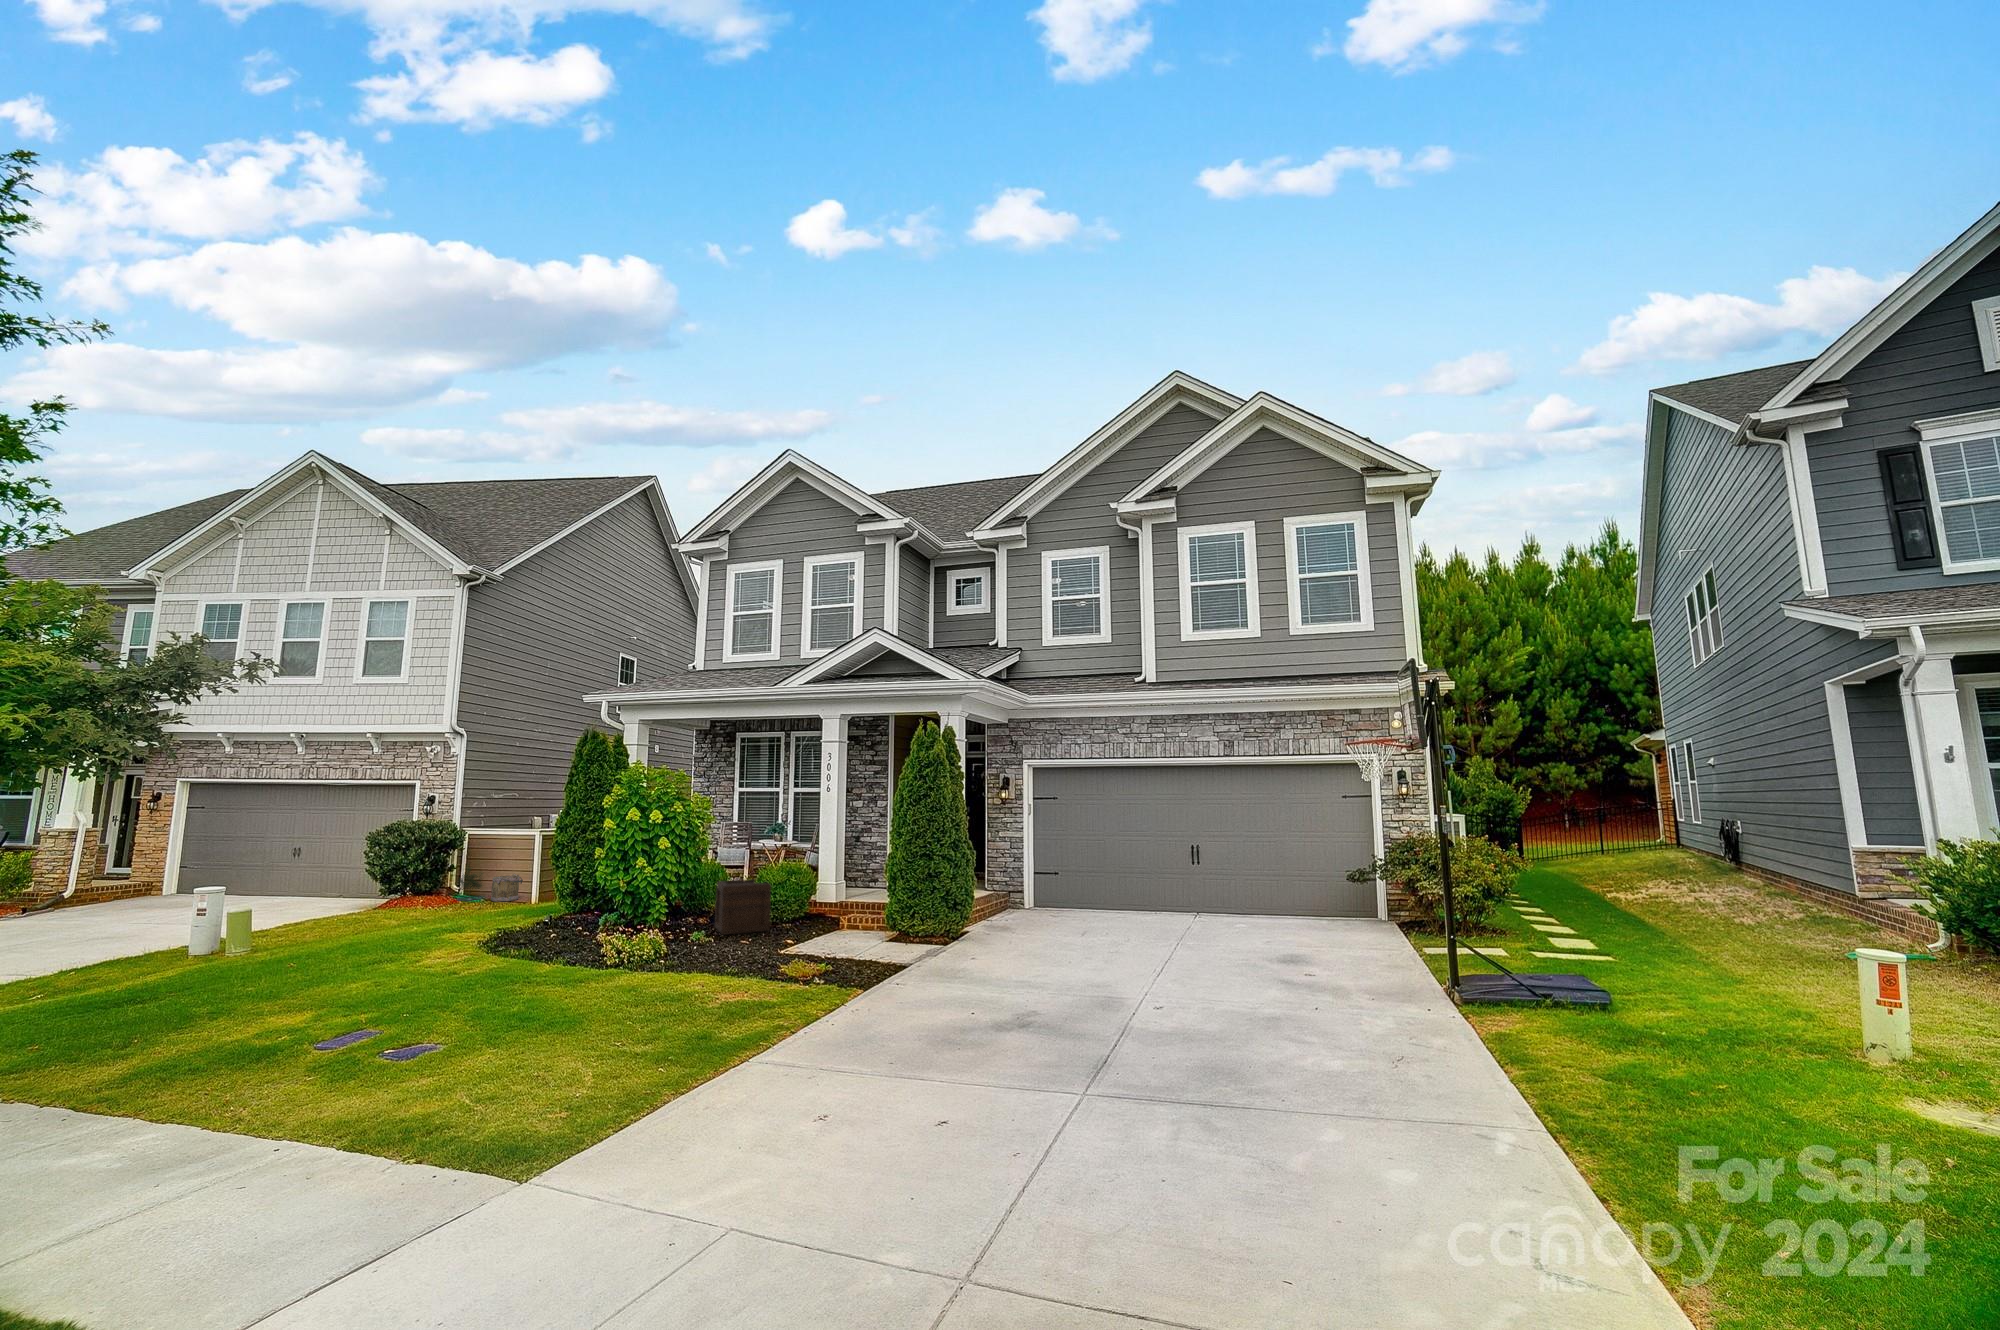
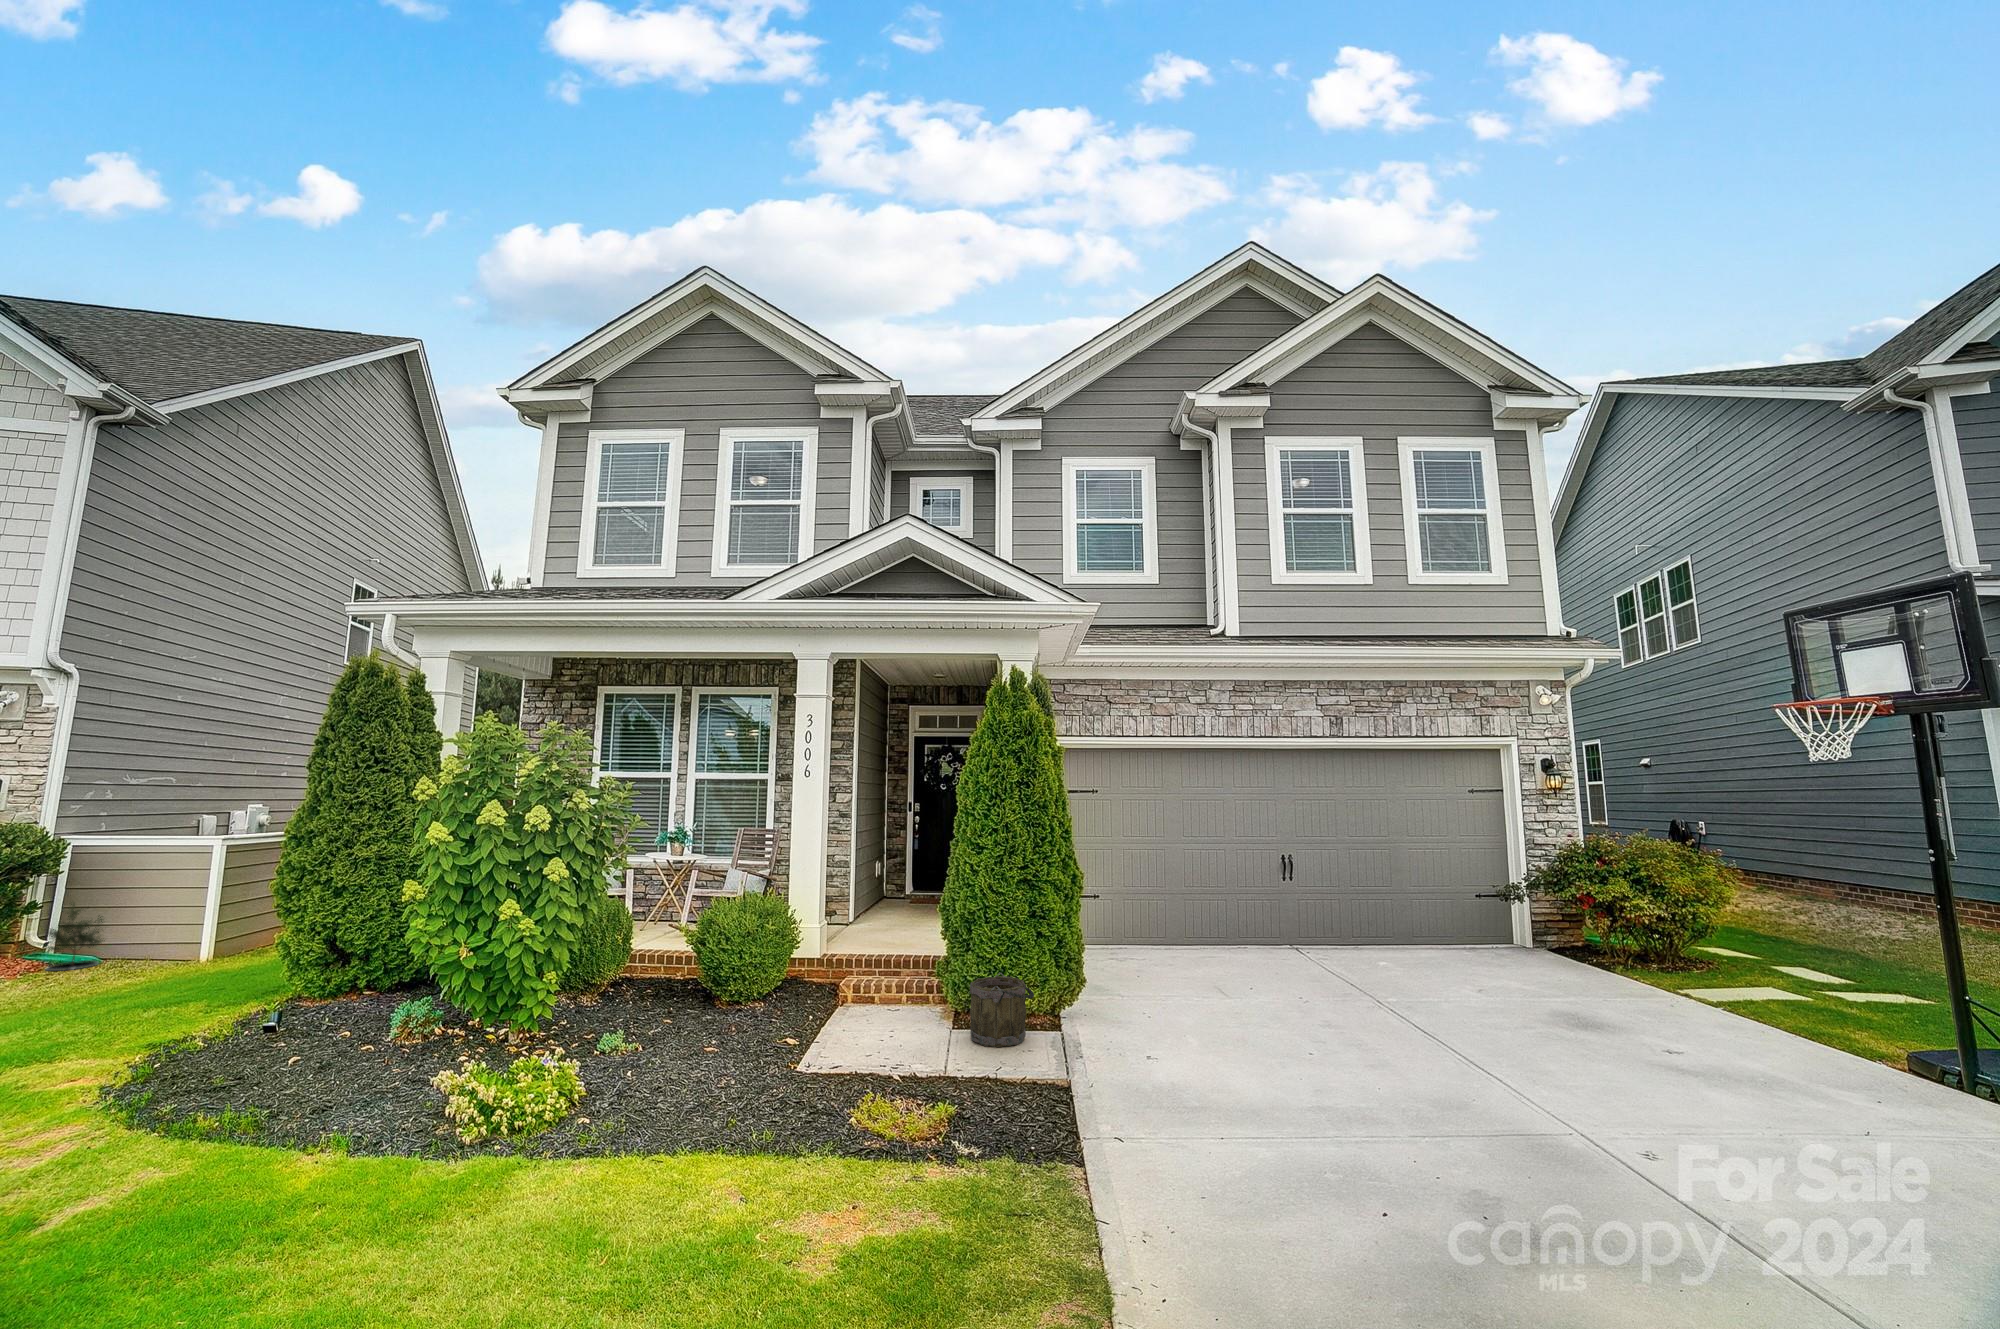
bucket: present [491,874,523,902] -> present [970,973,1034,1047]
wooden crate: present [715,879,771,935] -> none [612,921,723,1027]

